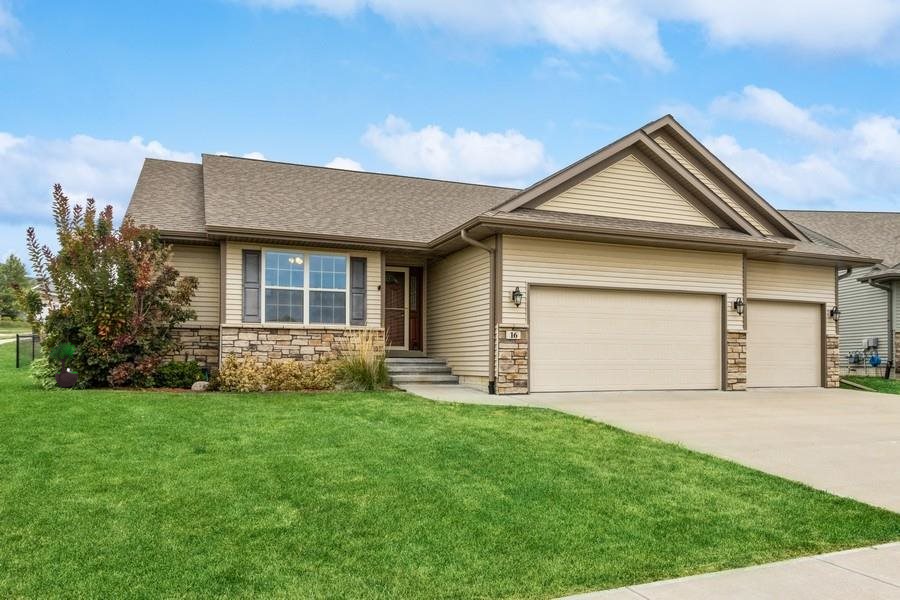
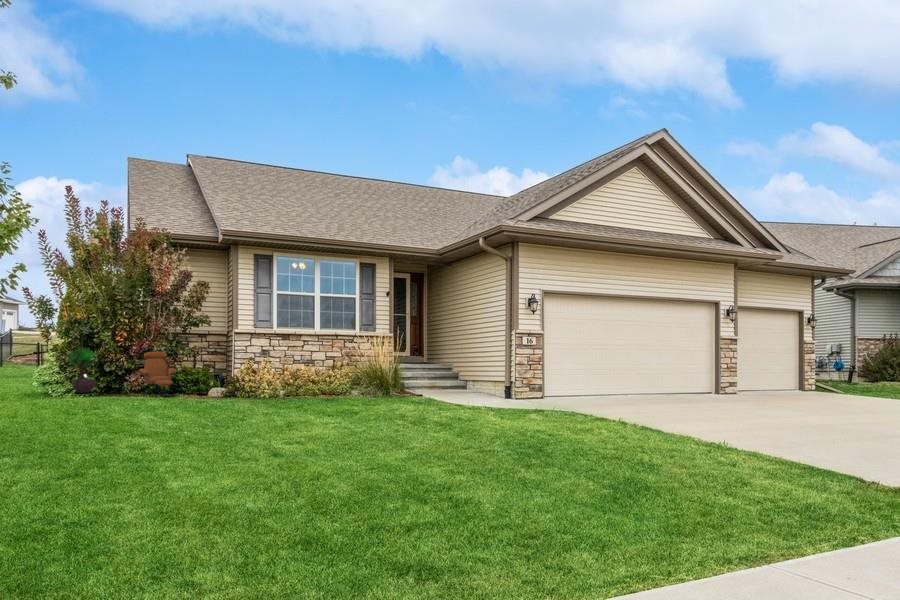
lounge chair: none [120,346,157,392] -> present [139,351,176,397]

